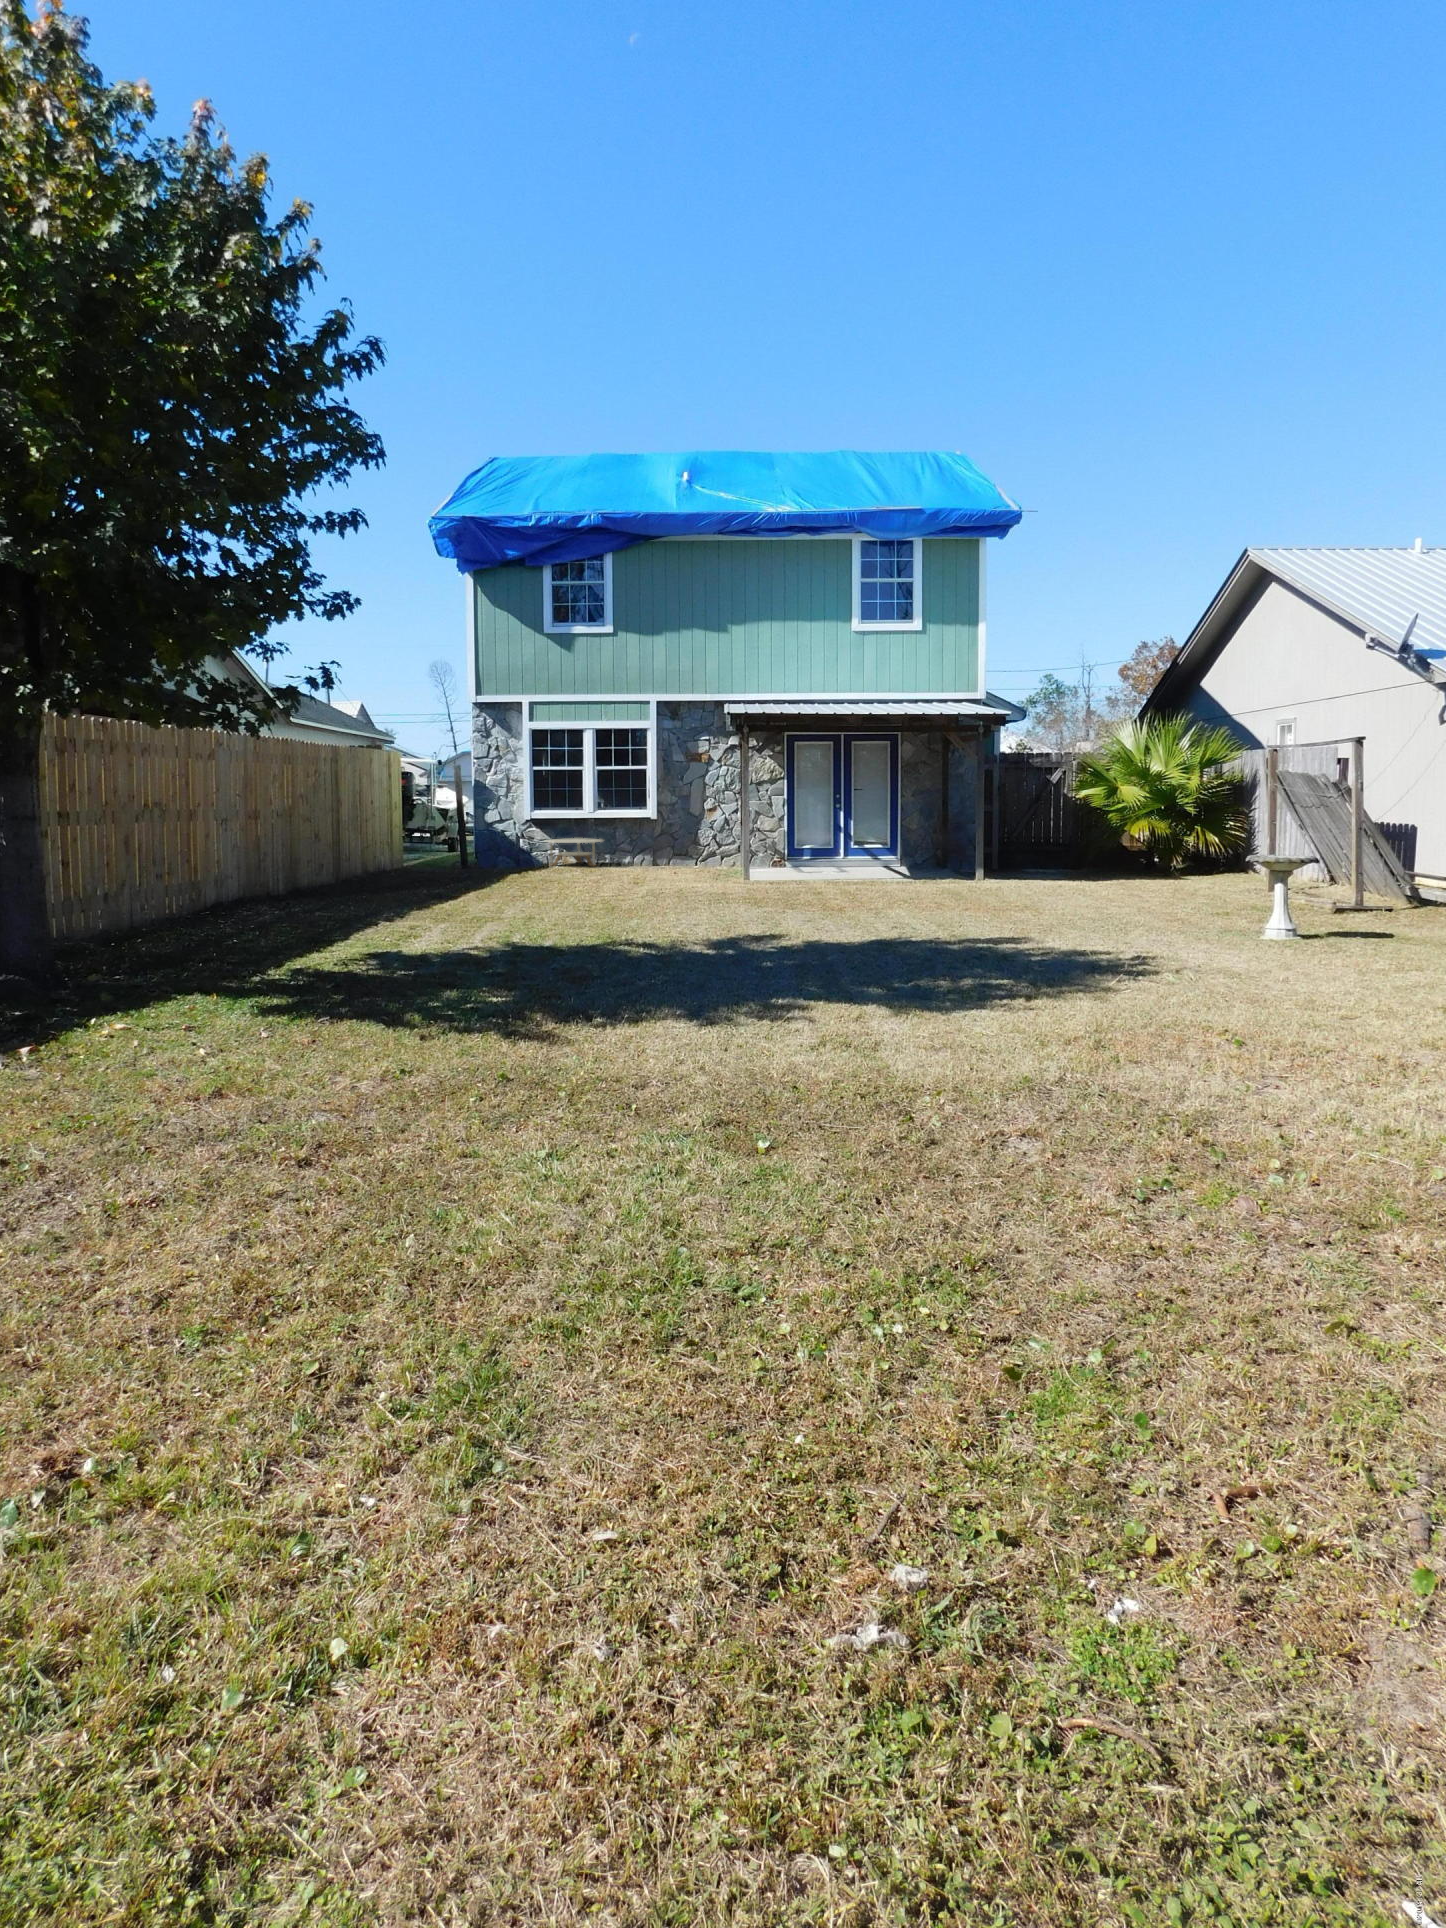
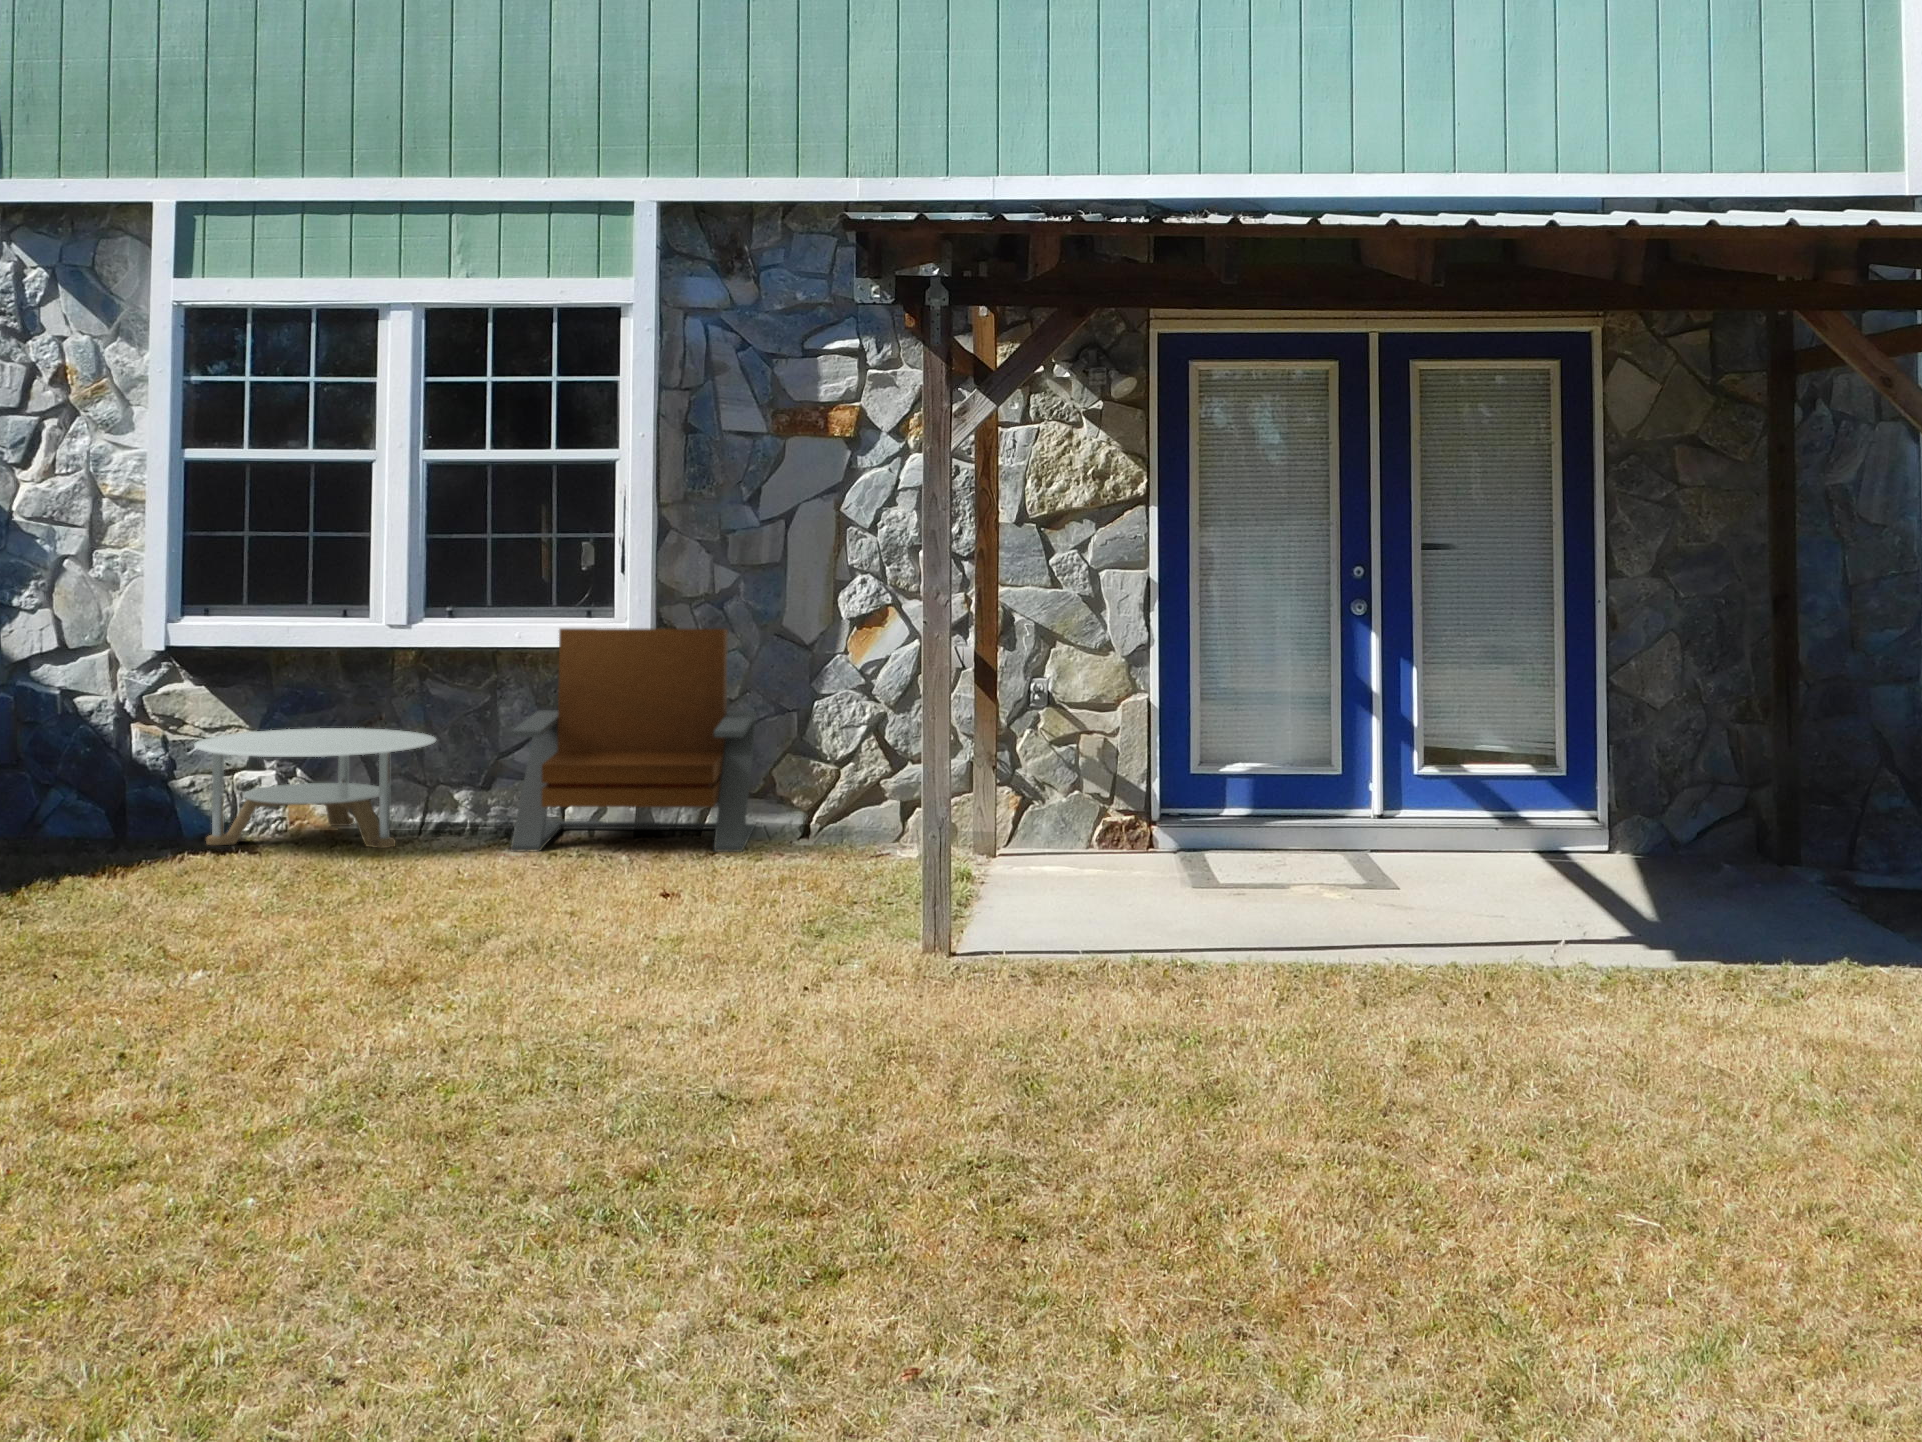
lounge chair: none [626,812,684,867] -> present [511,628,757,852]

